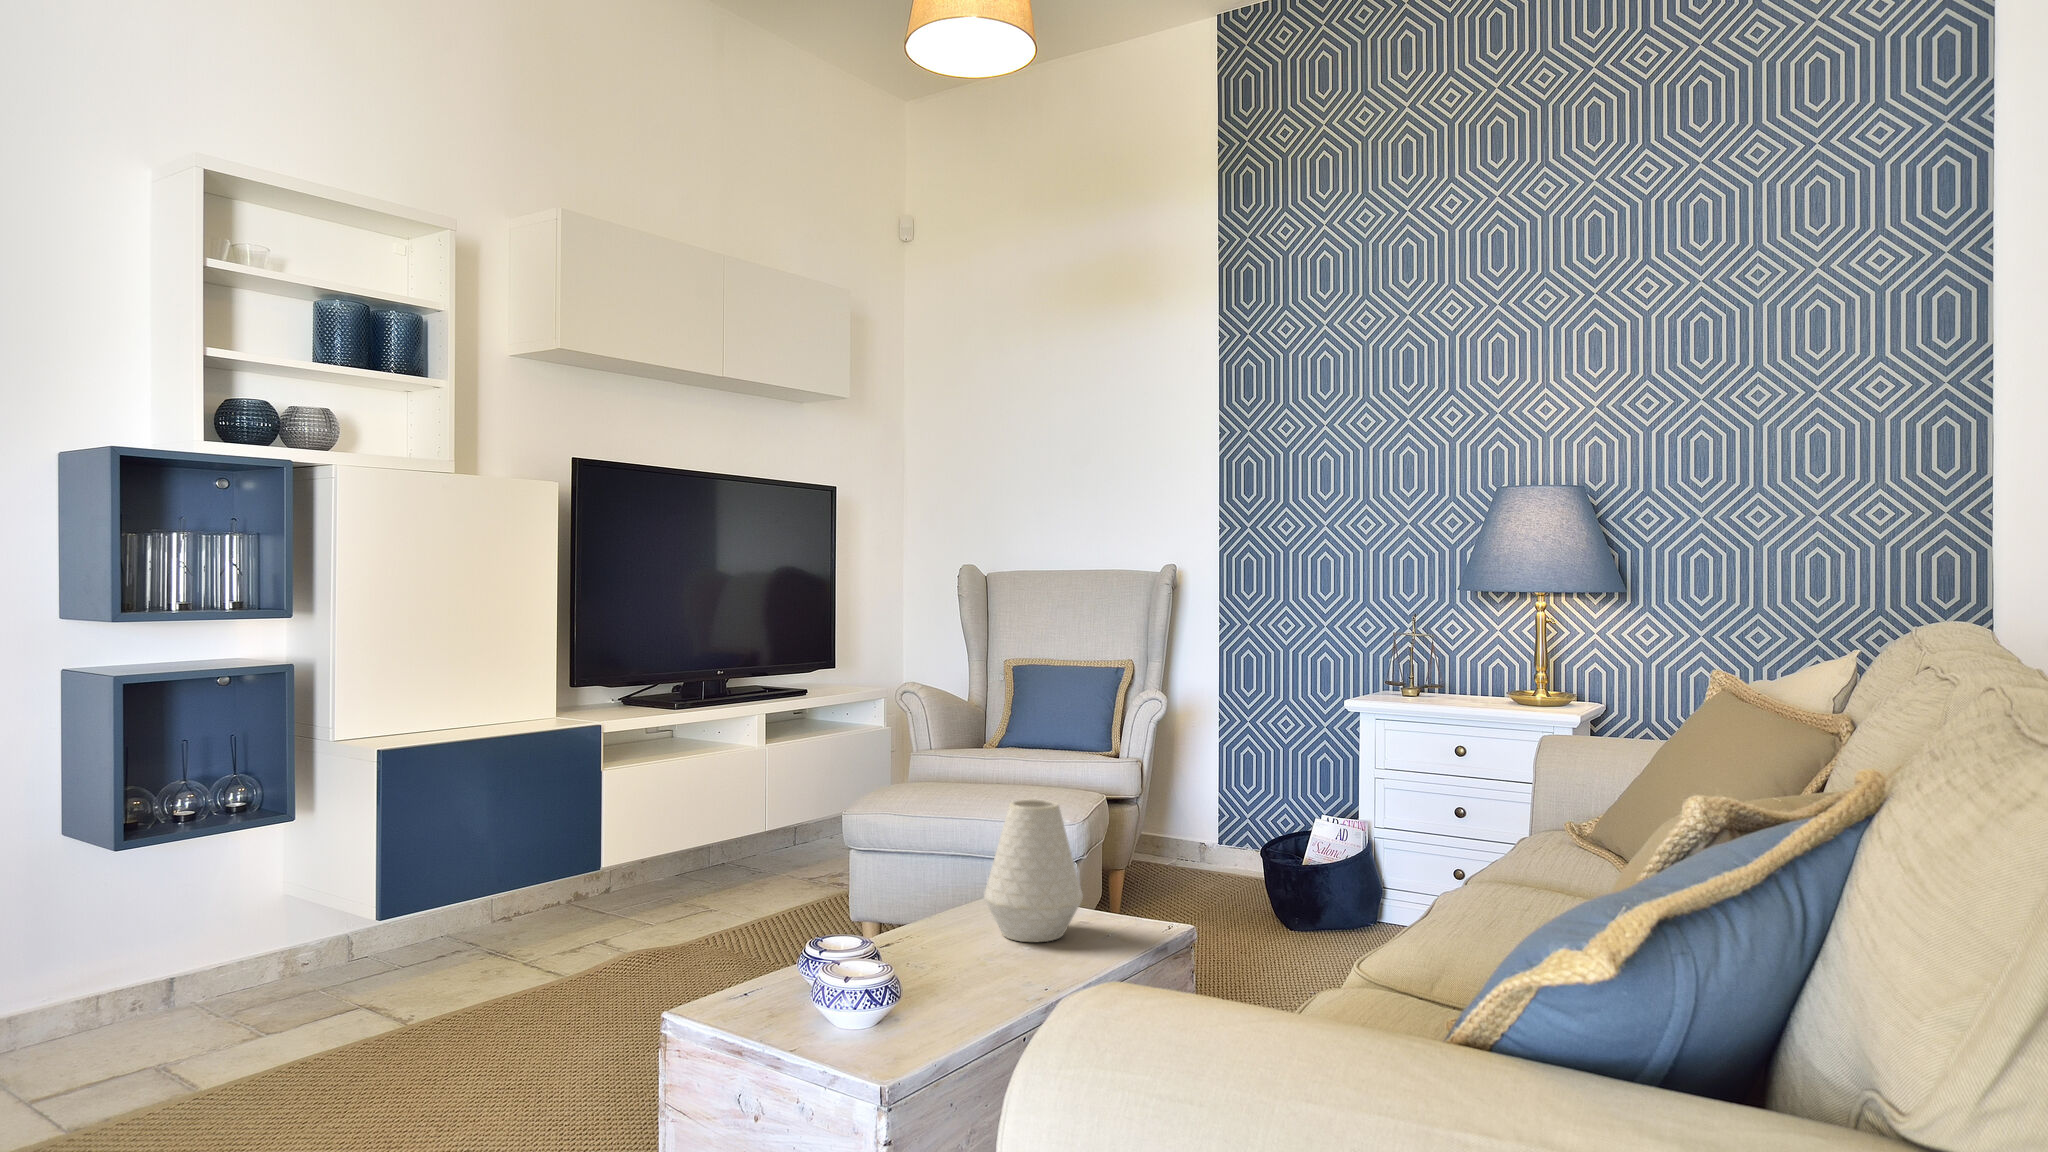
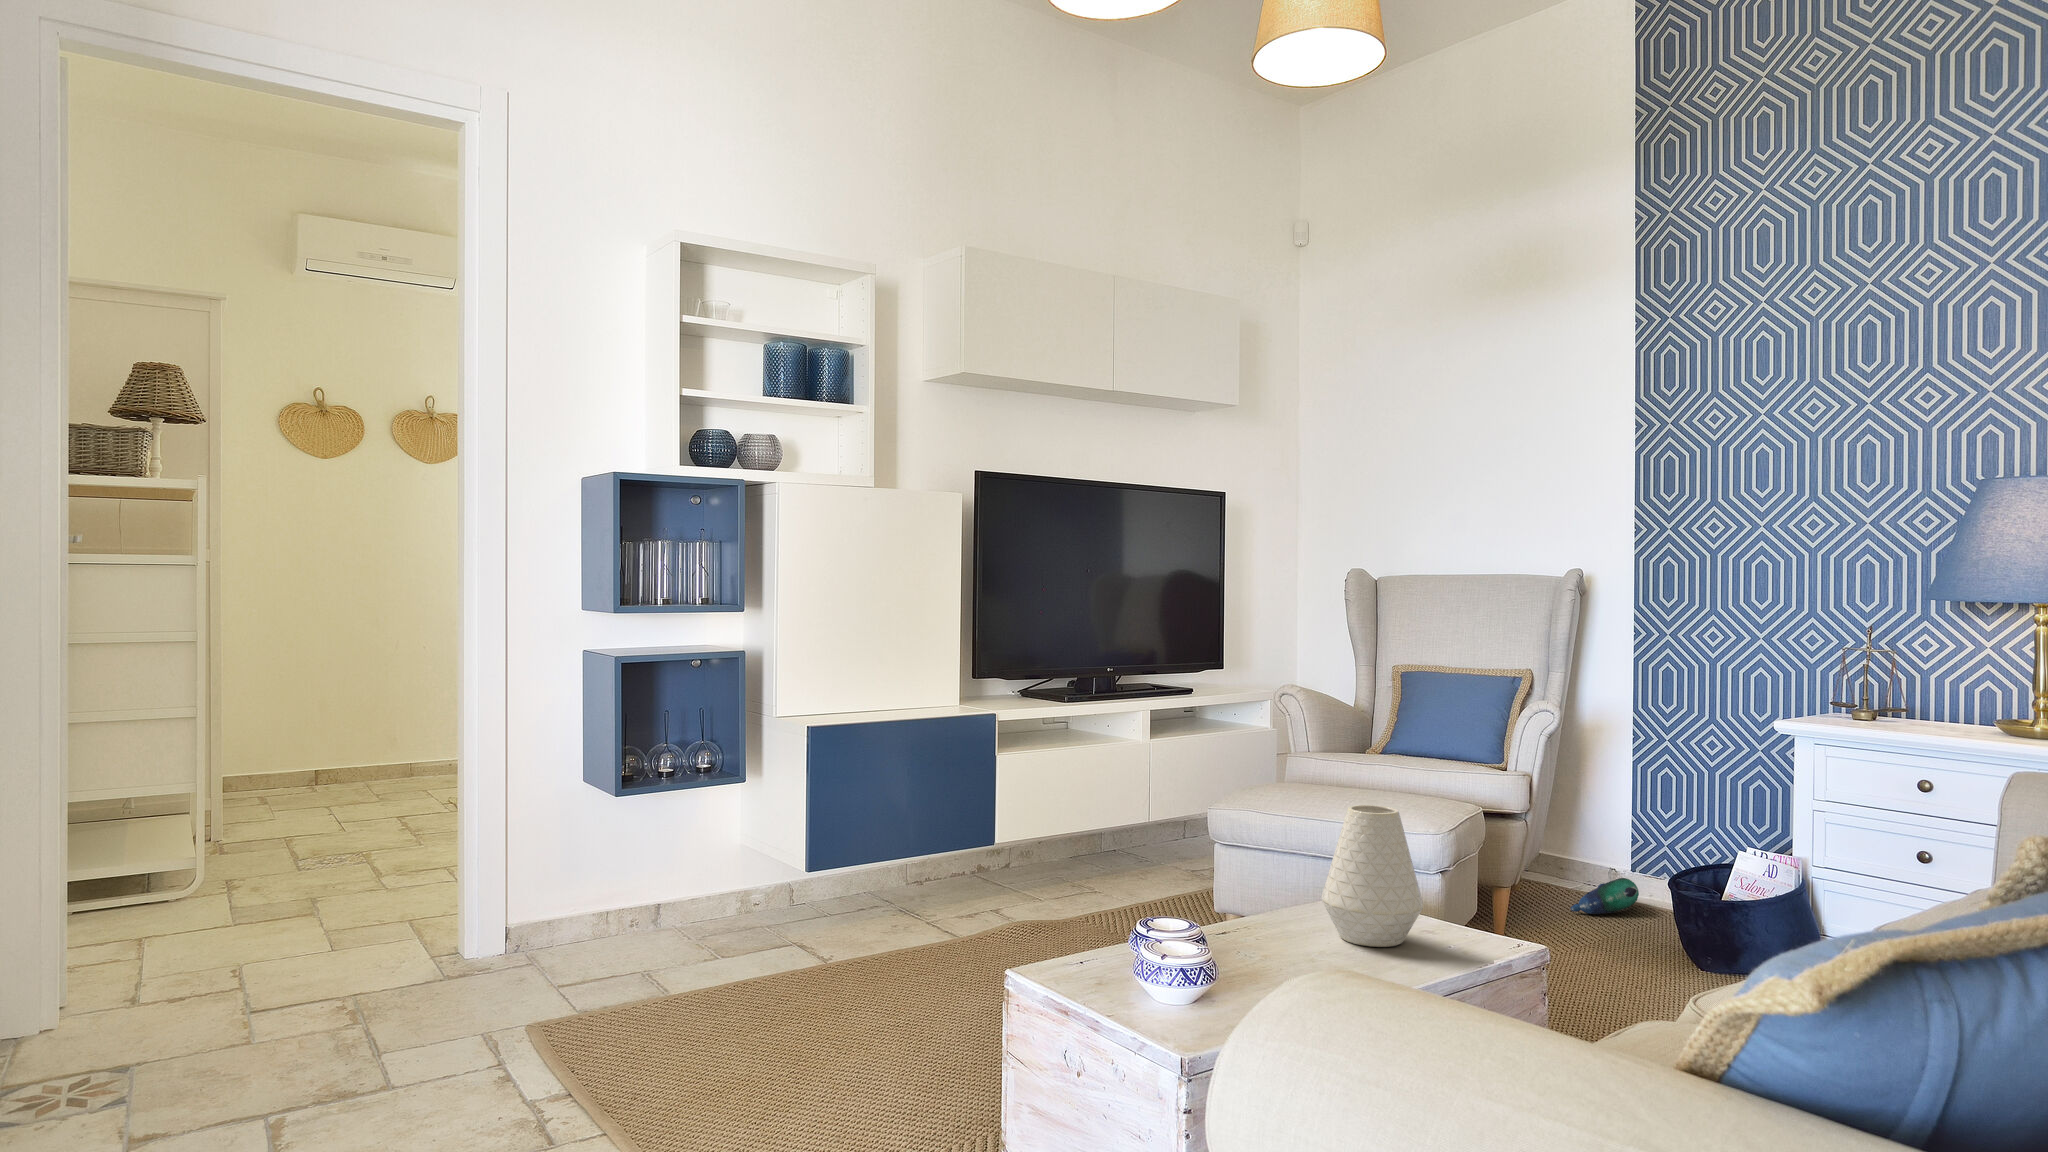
plush toy: none [1170,850,1226,887] -> present [1570,878,1639,915]

